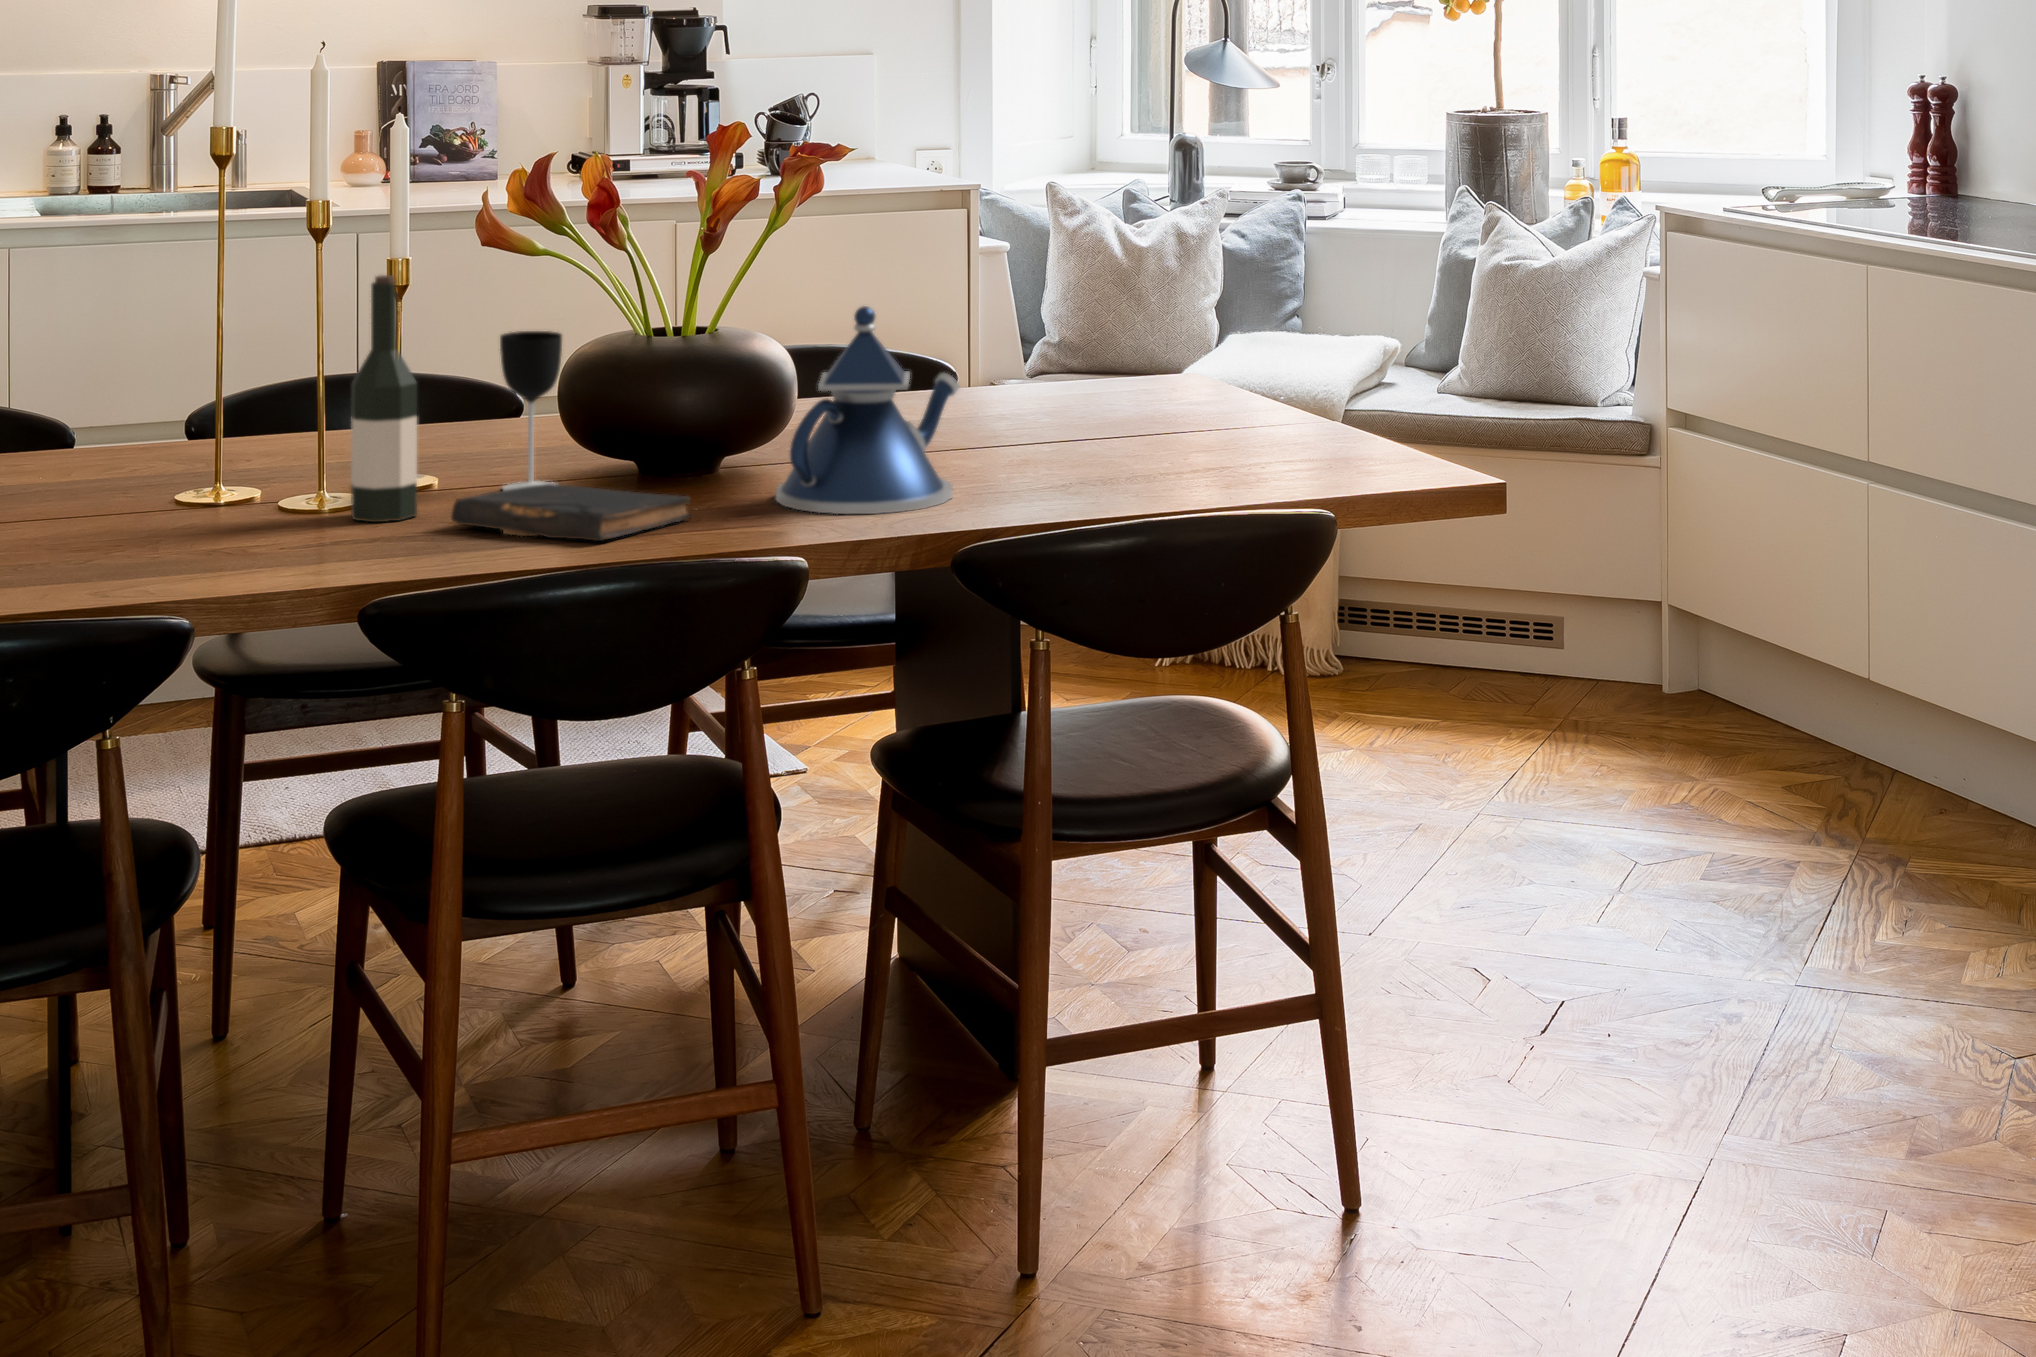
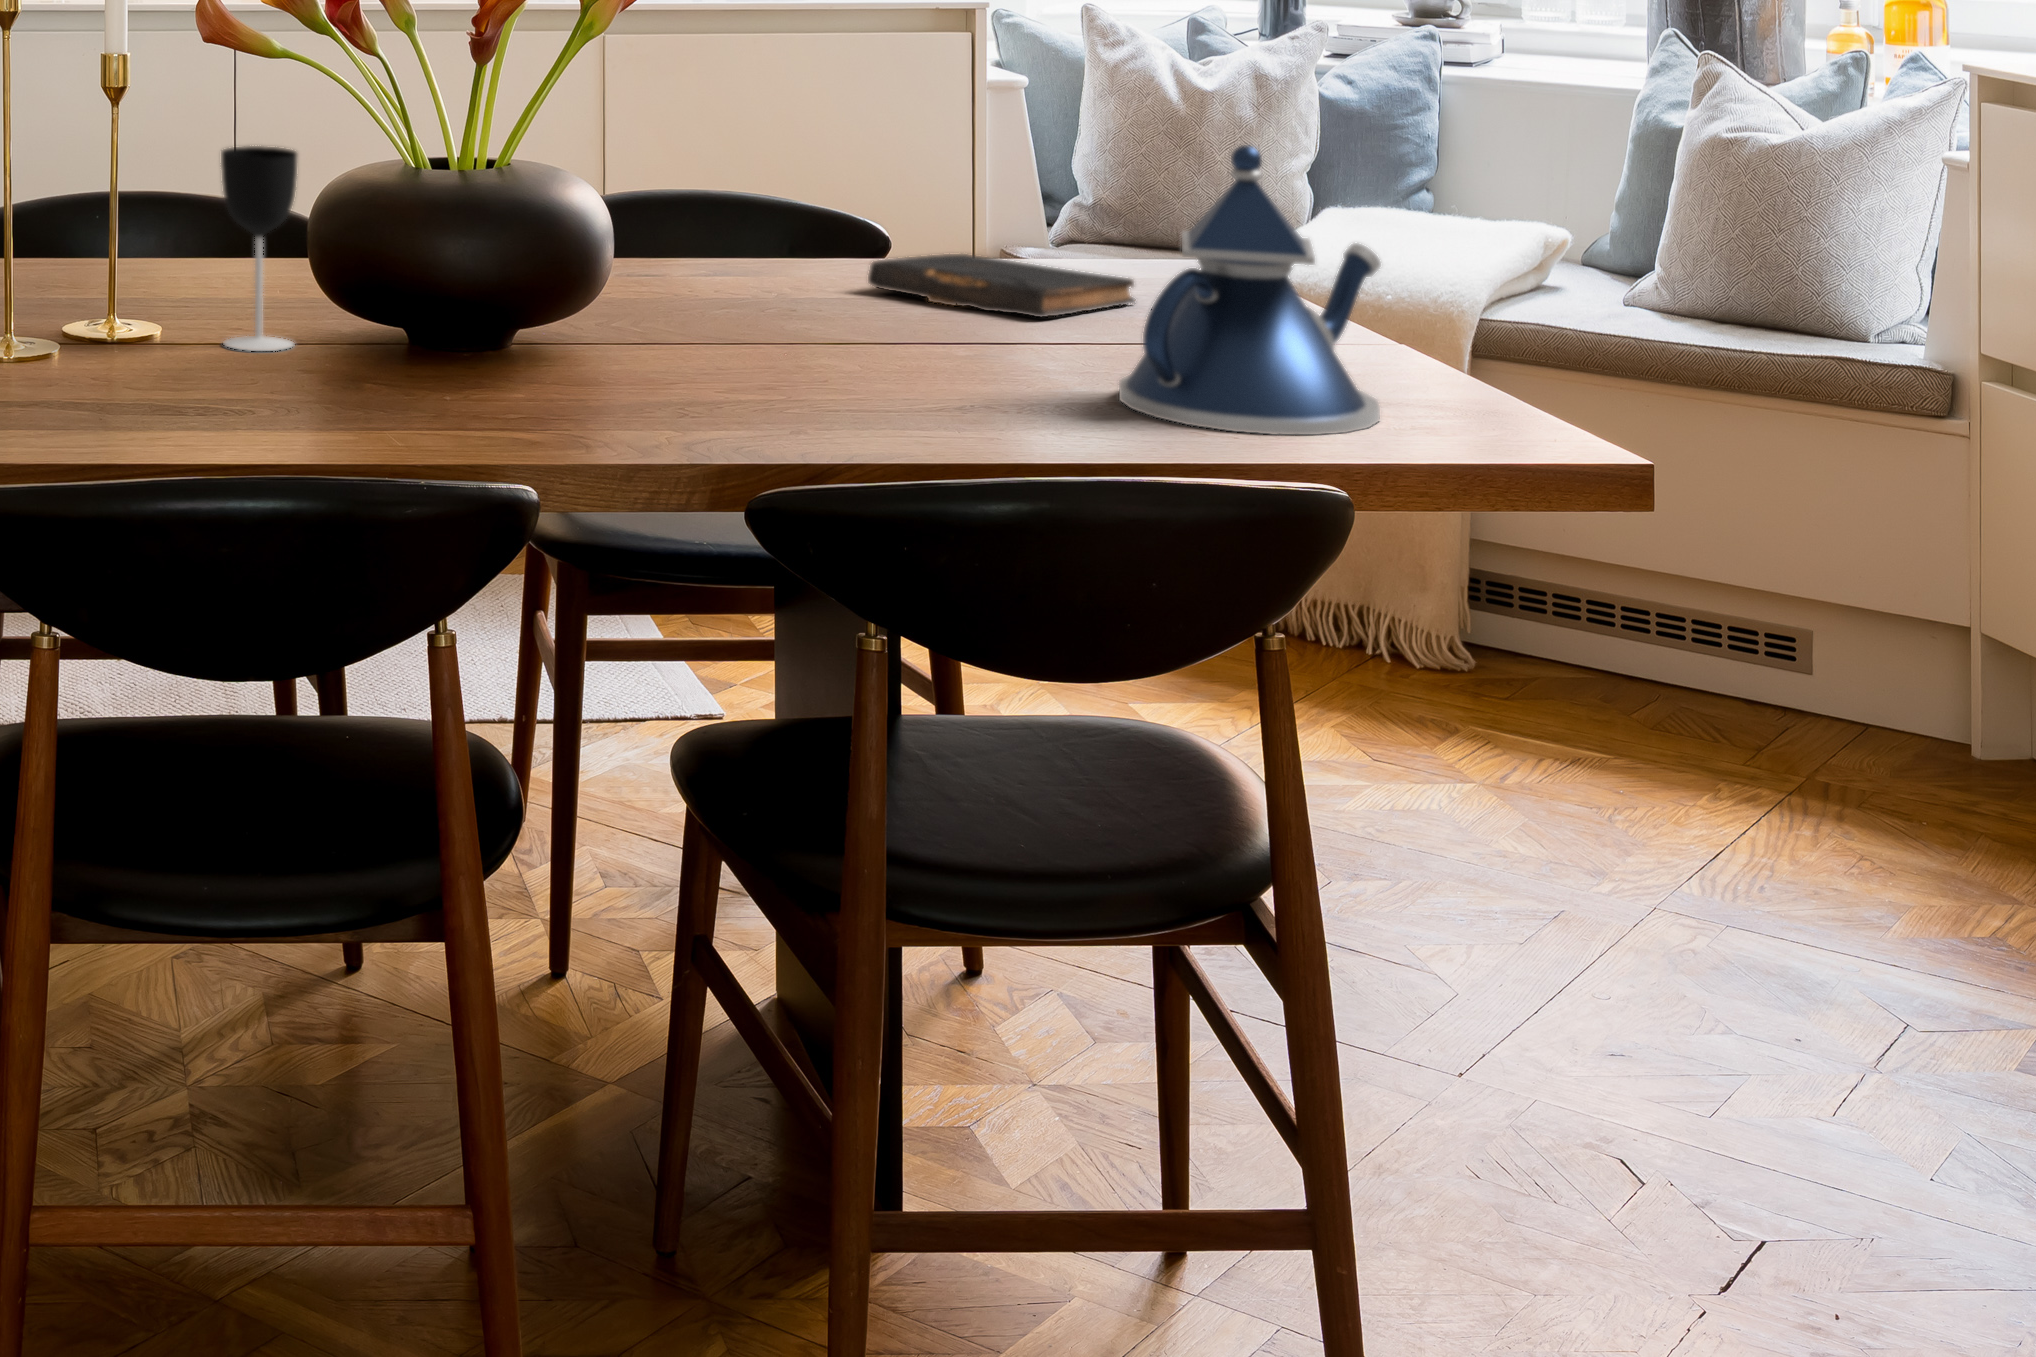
wine bottle: present [351,275,417,522] -> none [19,66,98,374]
teapot: present [776,306,959,514] -> present [1119,145,1381,435]
book: present [451,484,691,541] -> present [868,254,1134,317]

